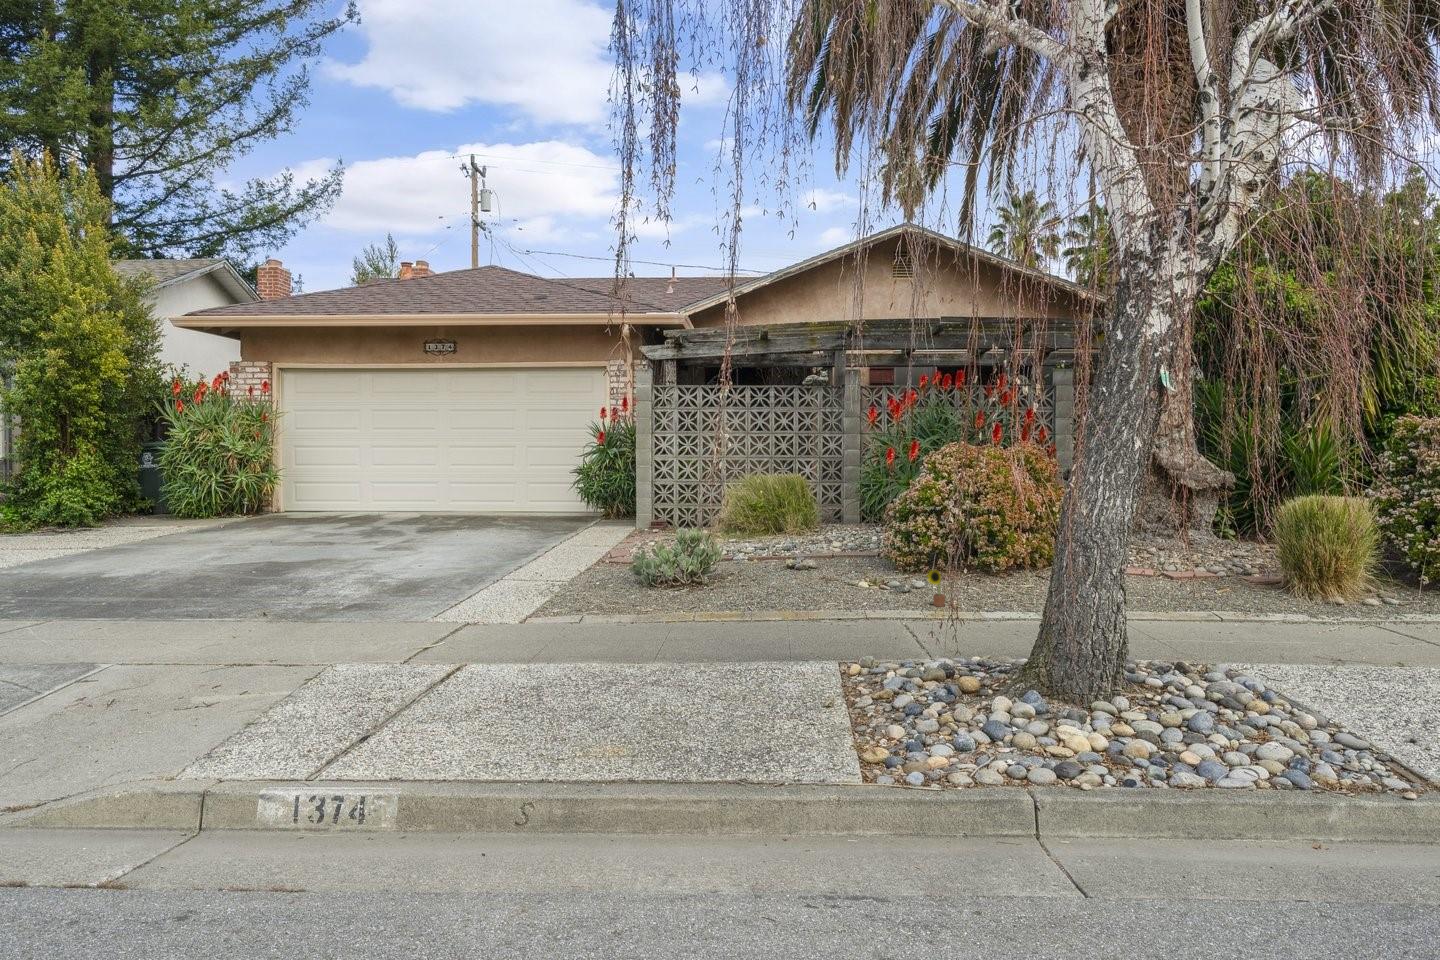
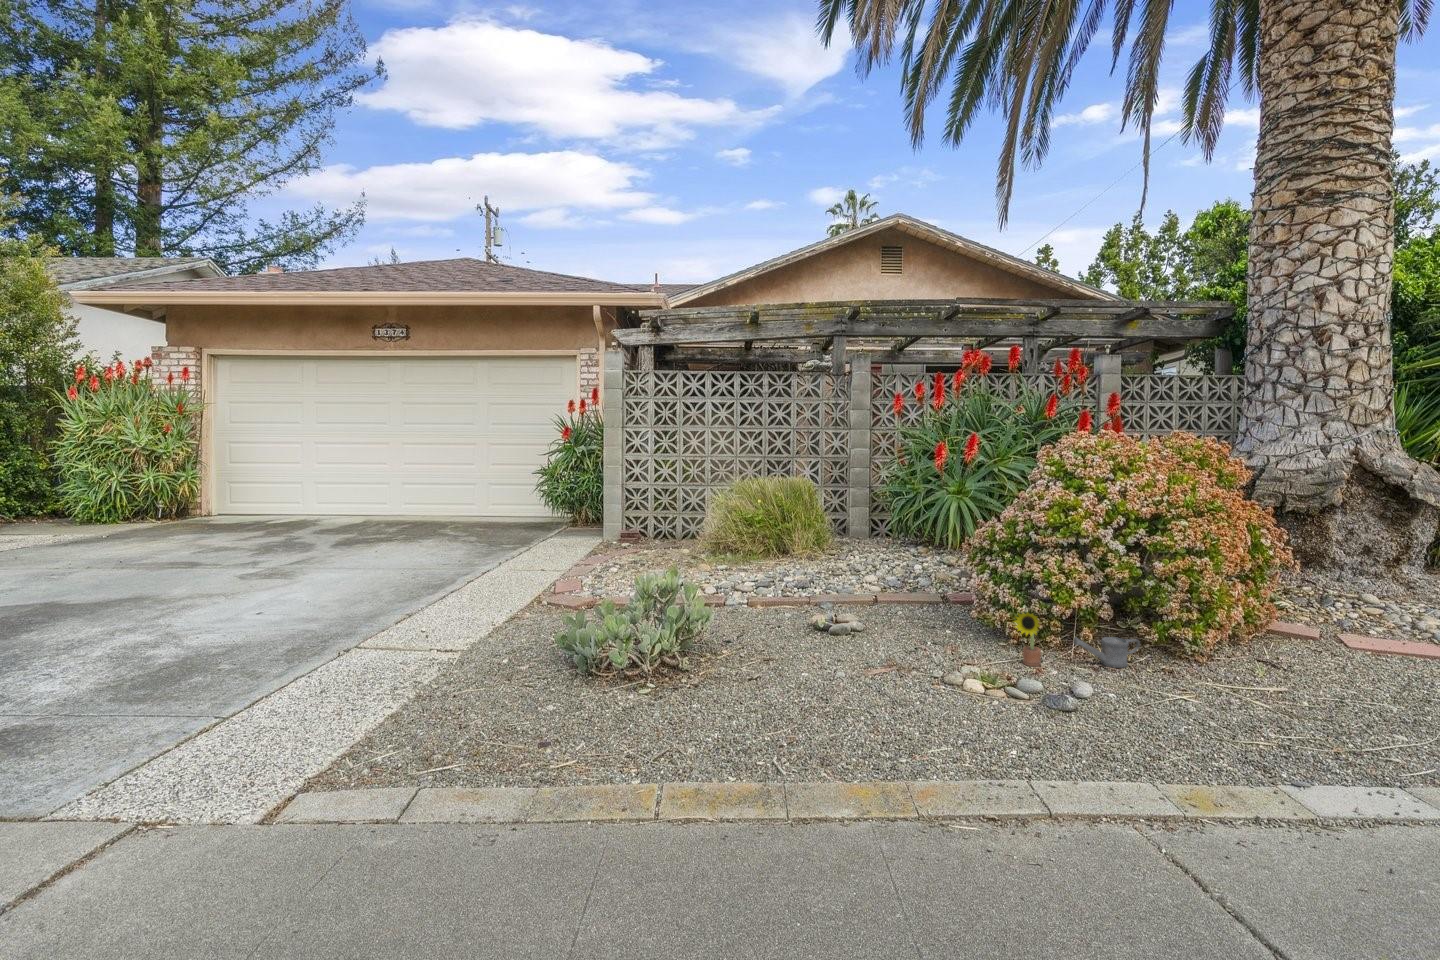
watering can: none [968,586,1014,607] -> present [1074,637,1140,668]

